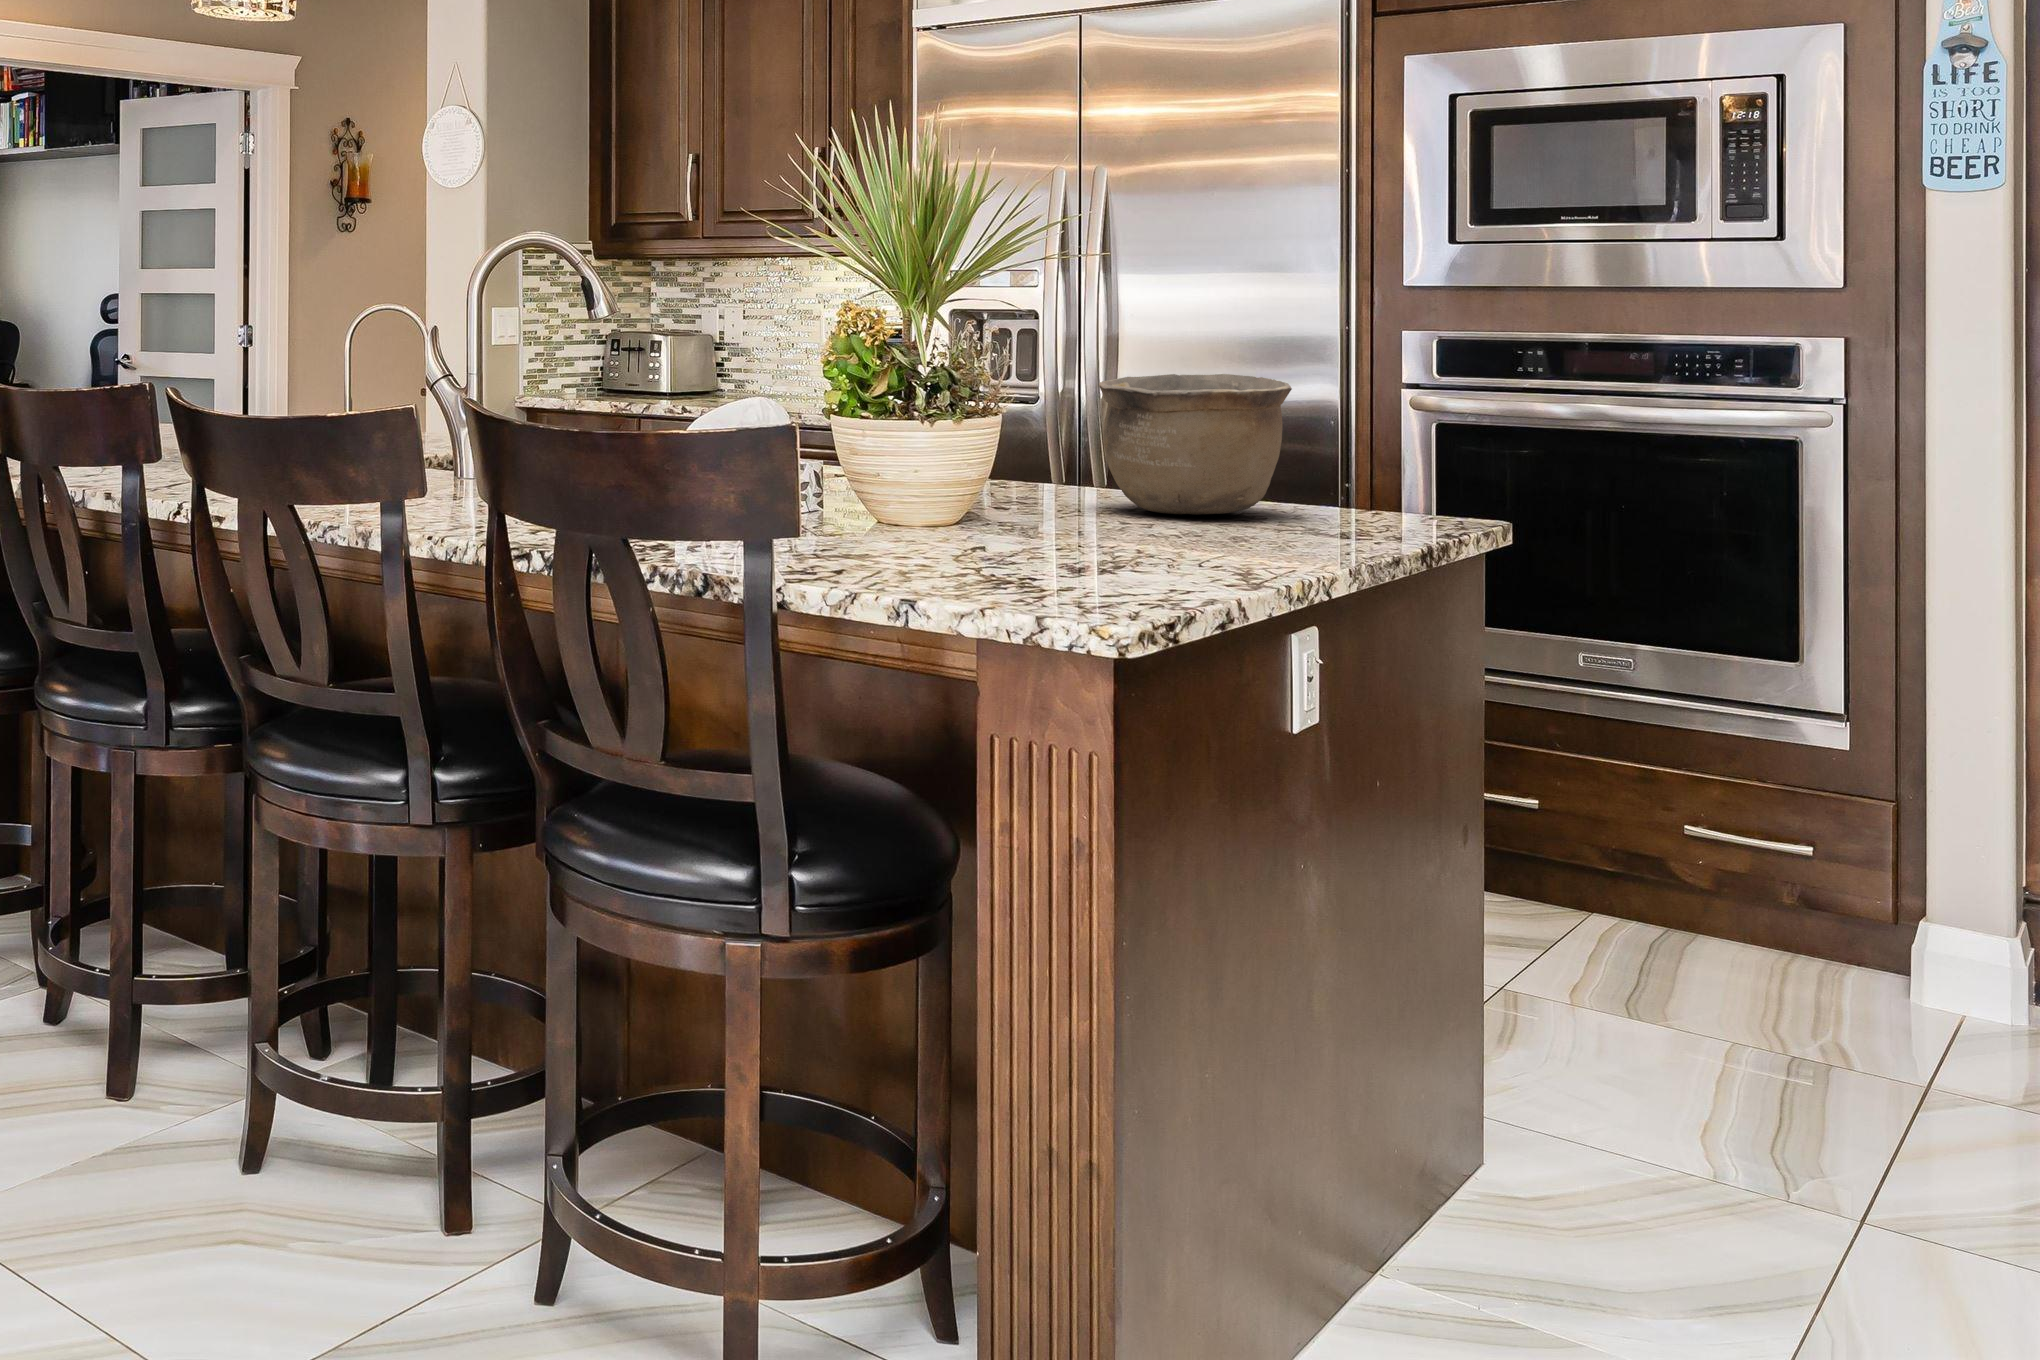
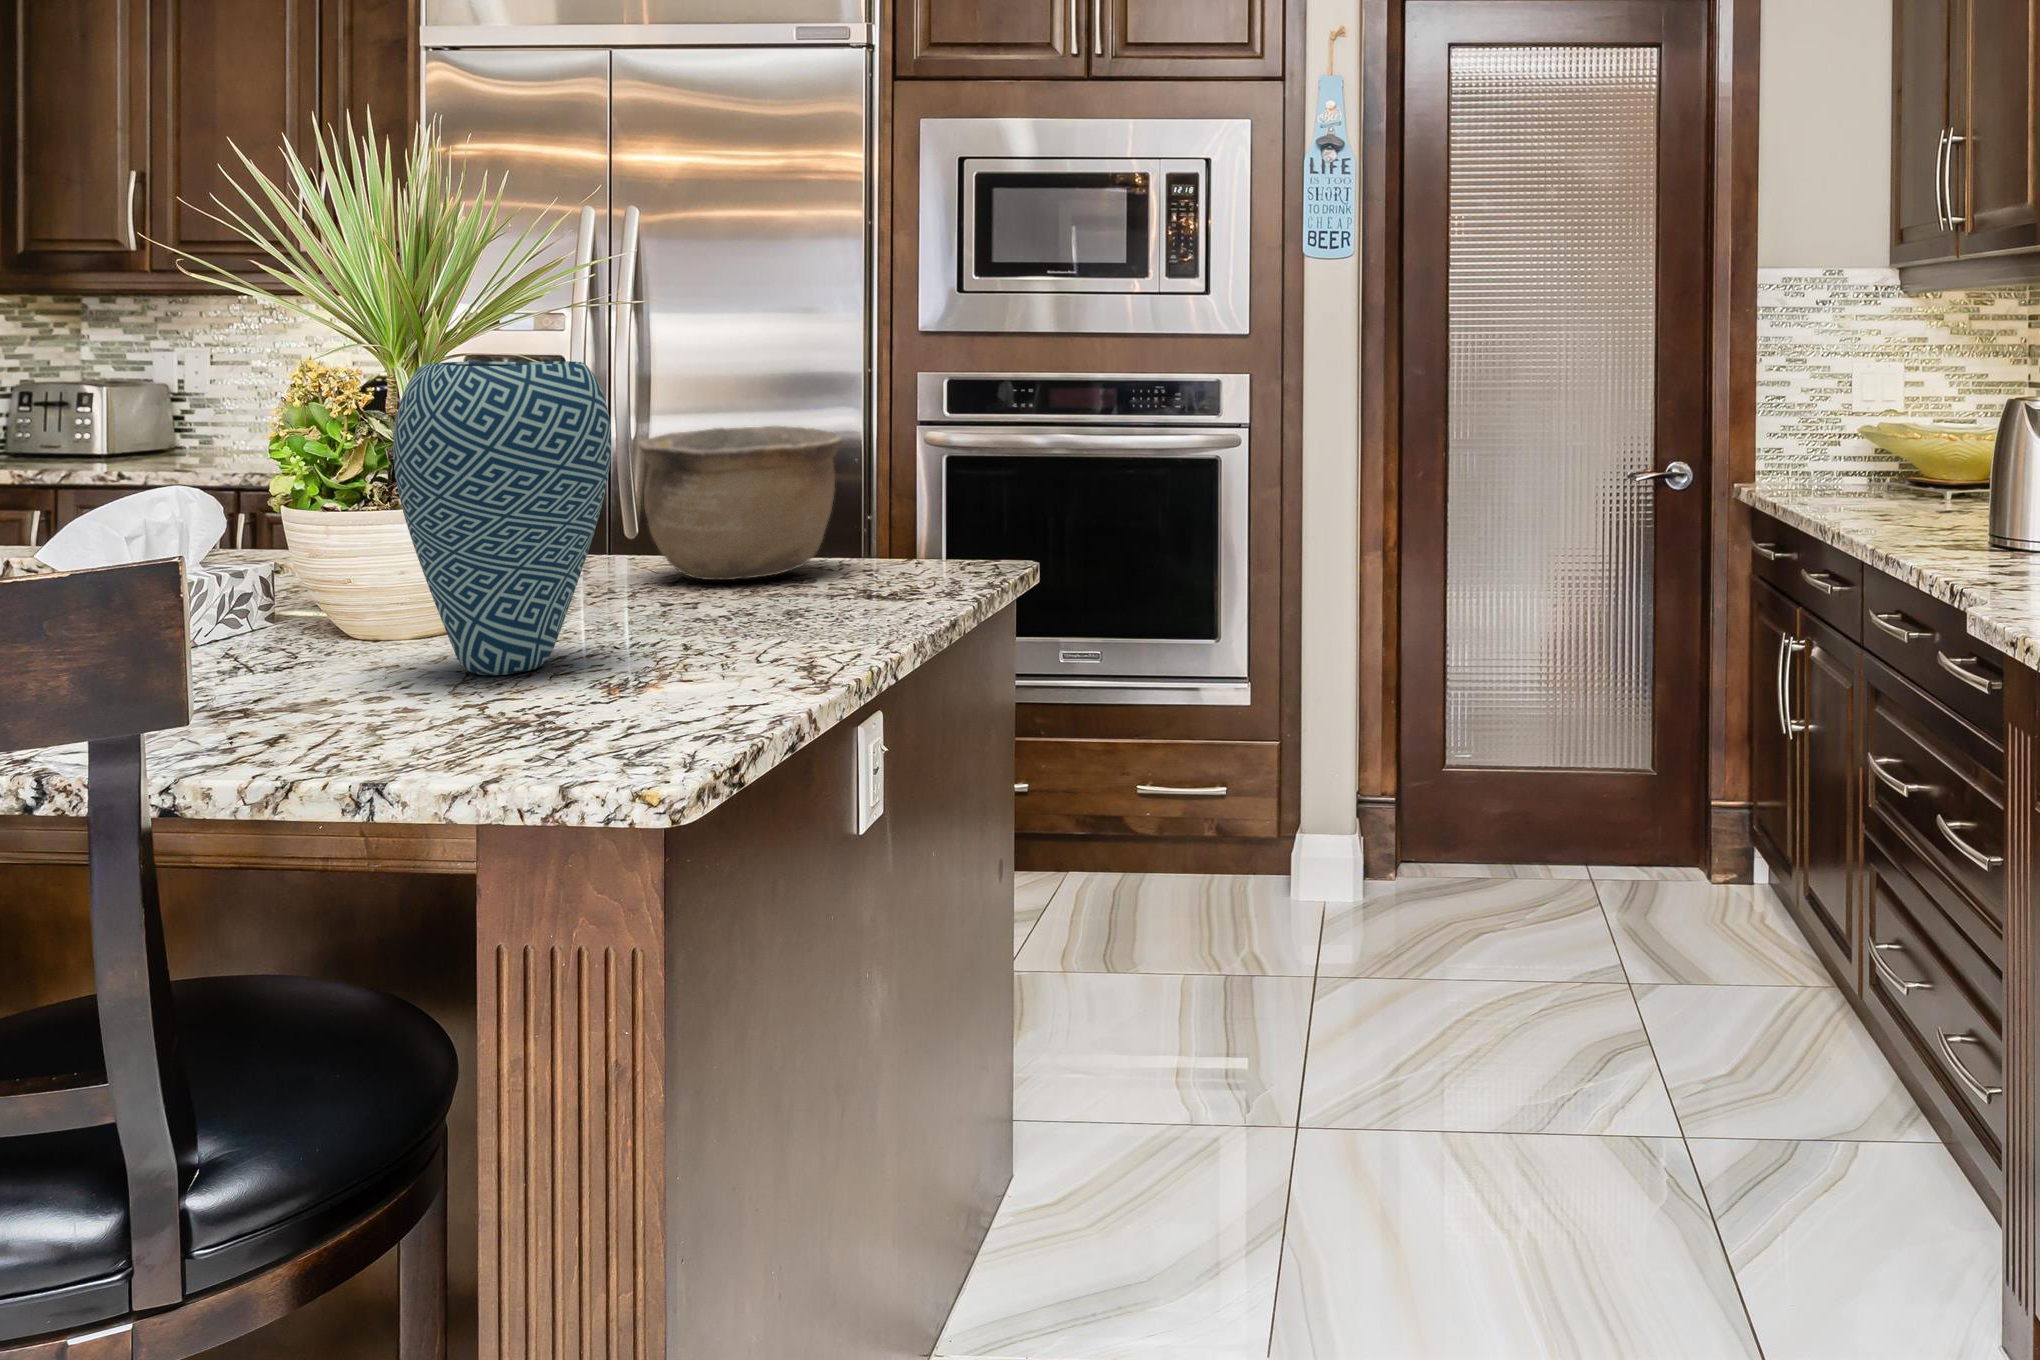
vase: none [915,302,1075,554] -> present [393,361,611,675]

